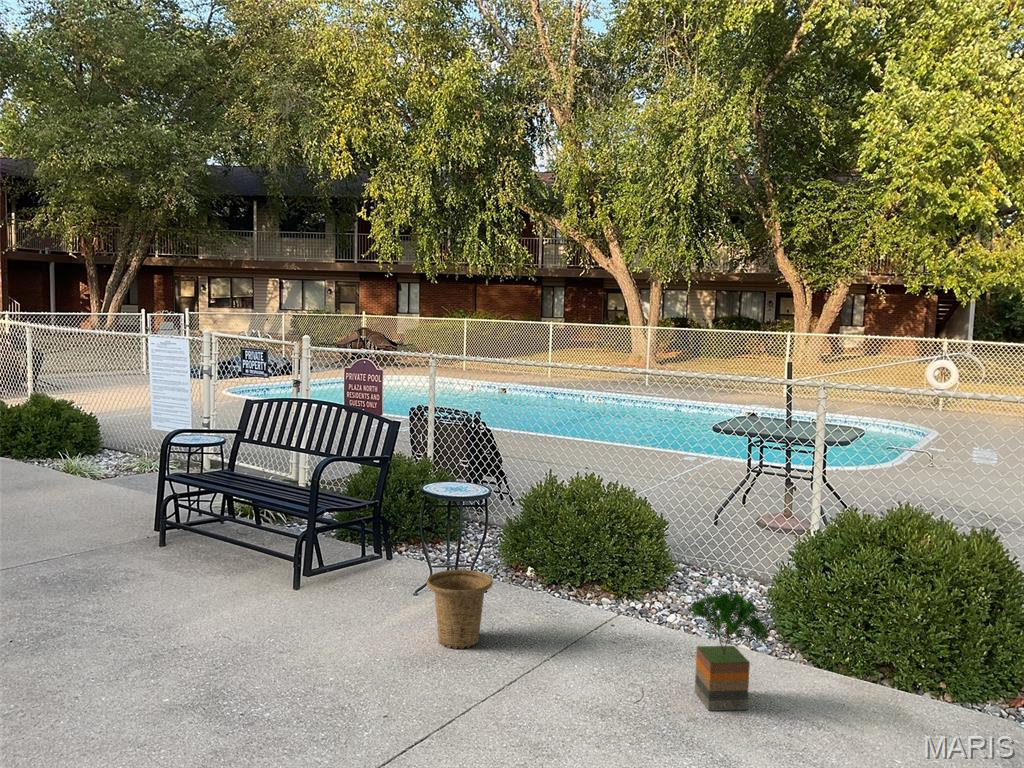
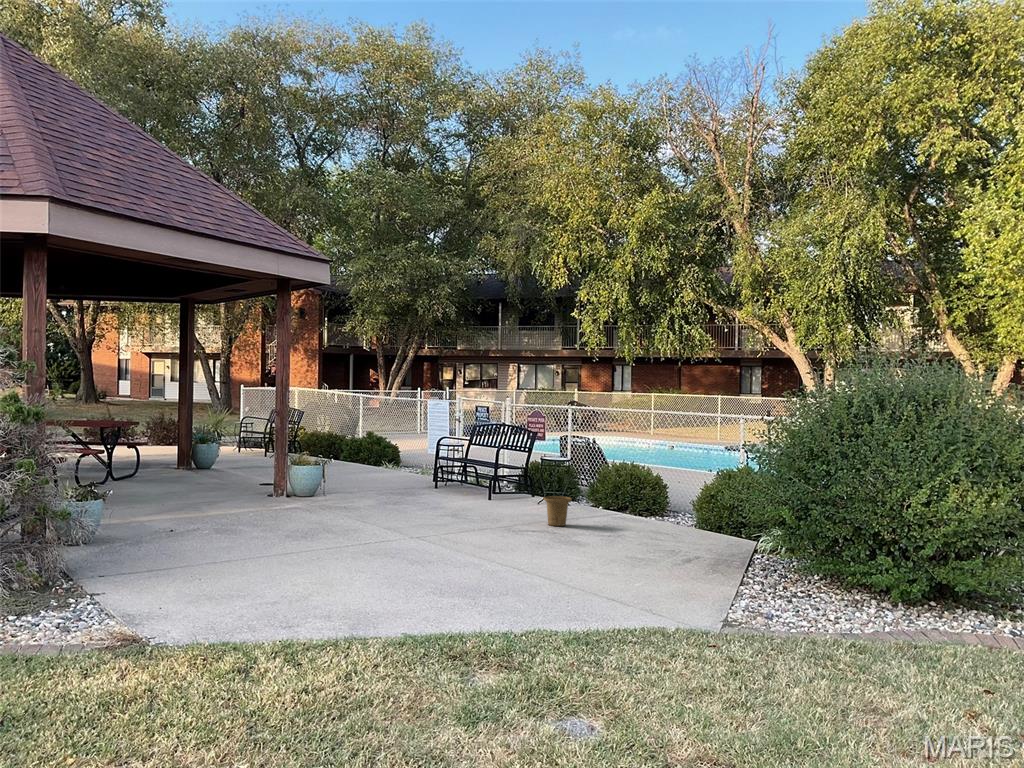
potted tree: present [690,592,770,711] -> none [640,496,671,544]

